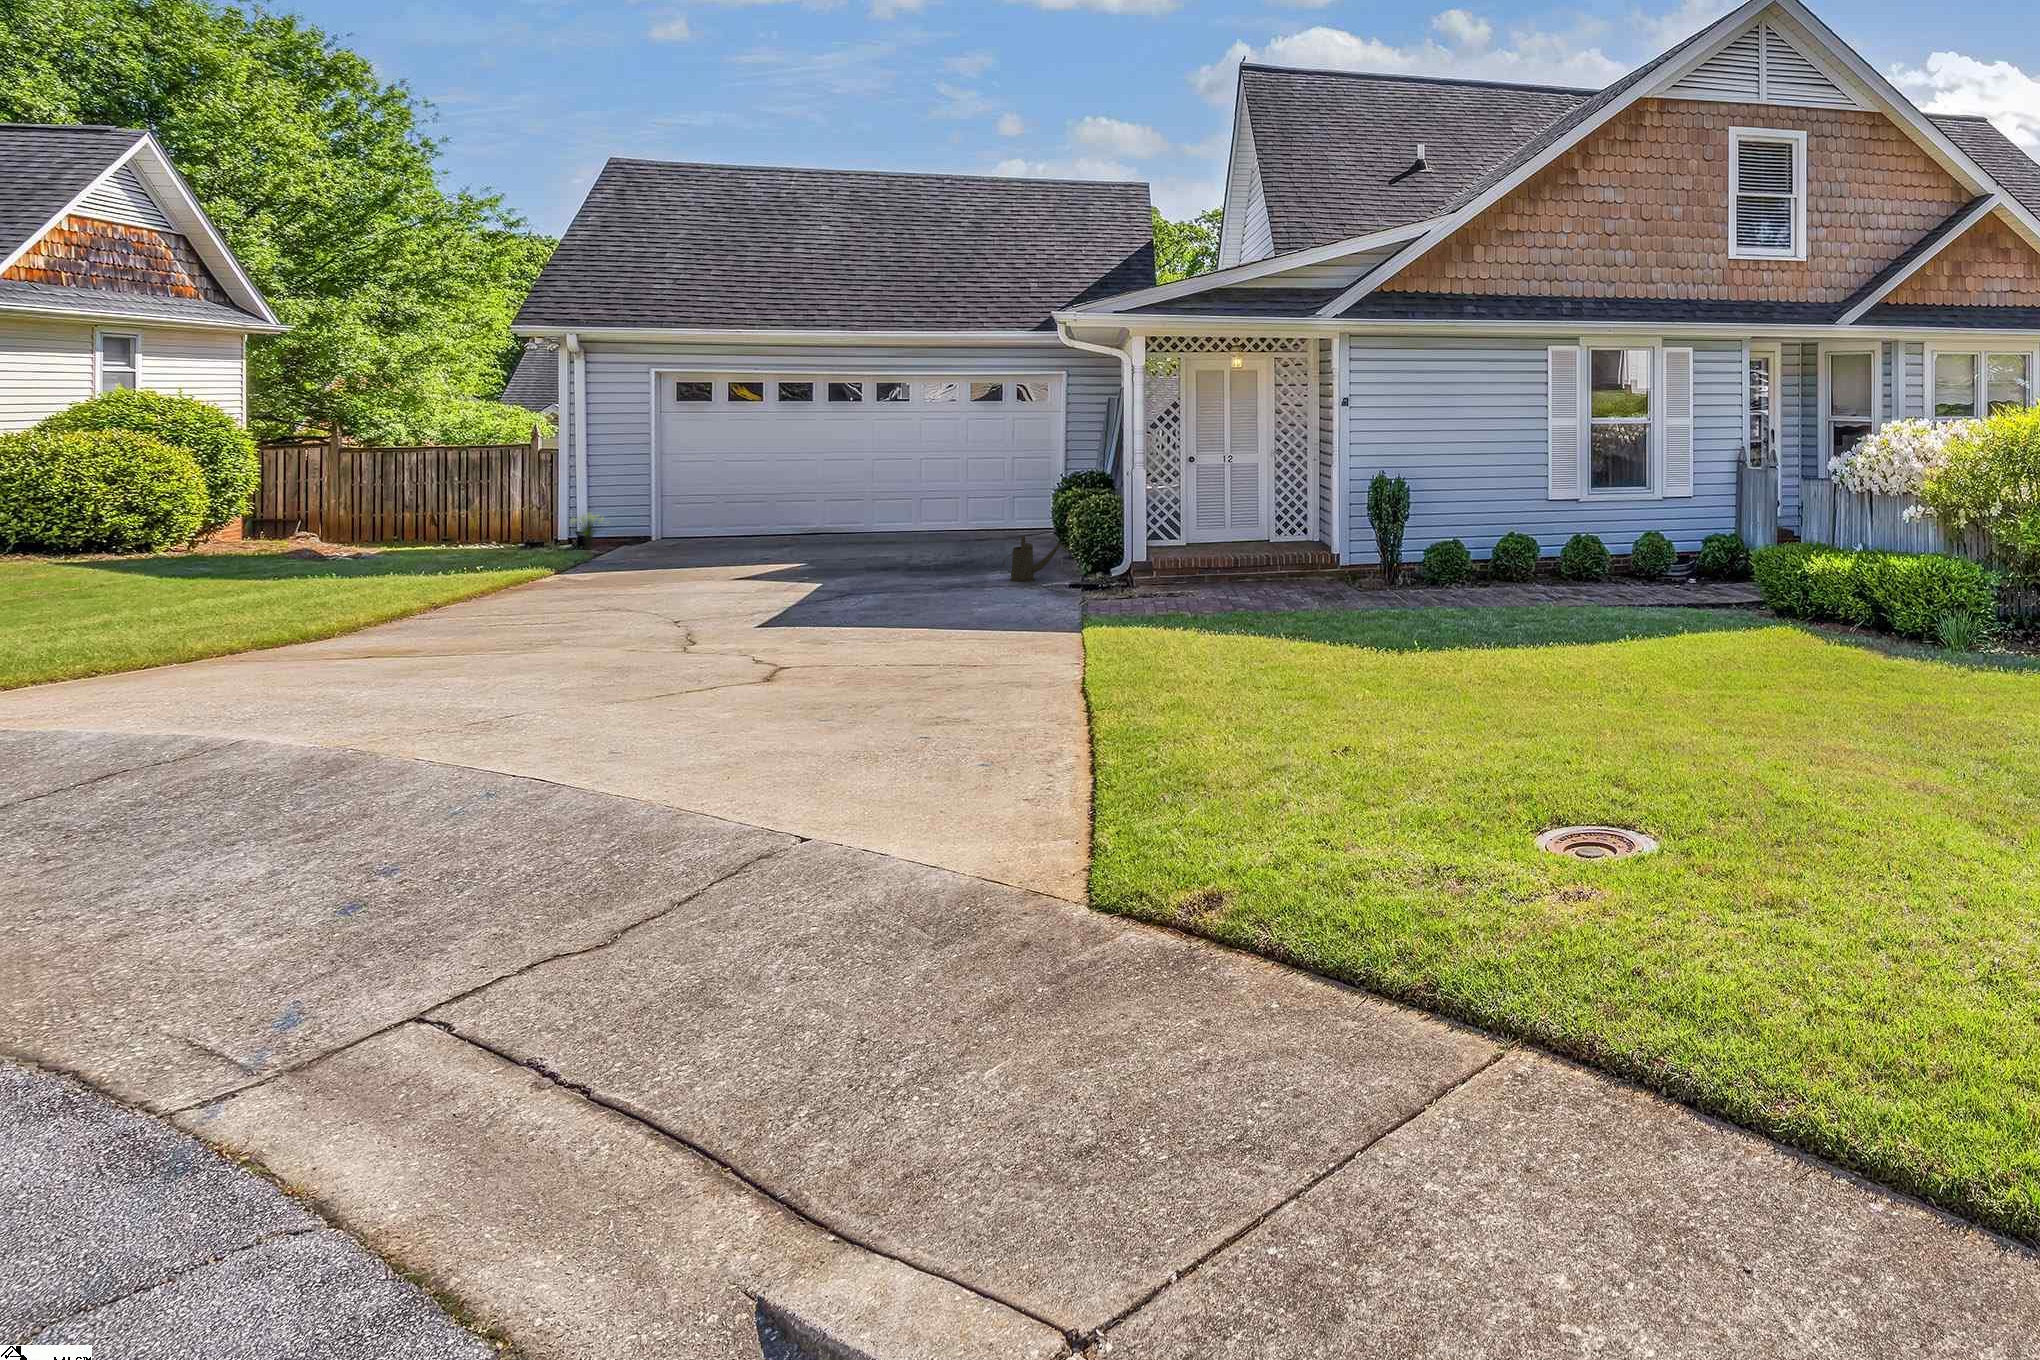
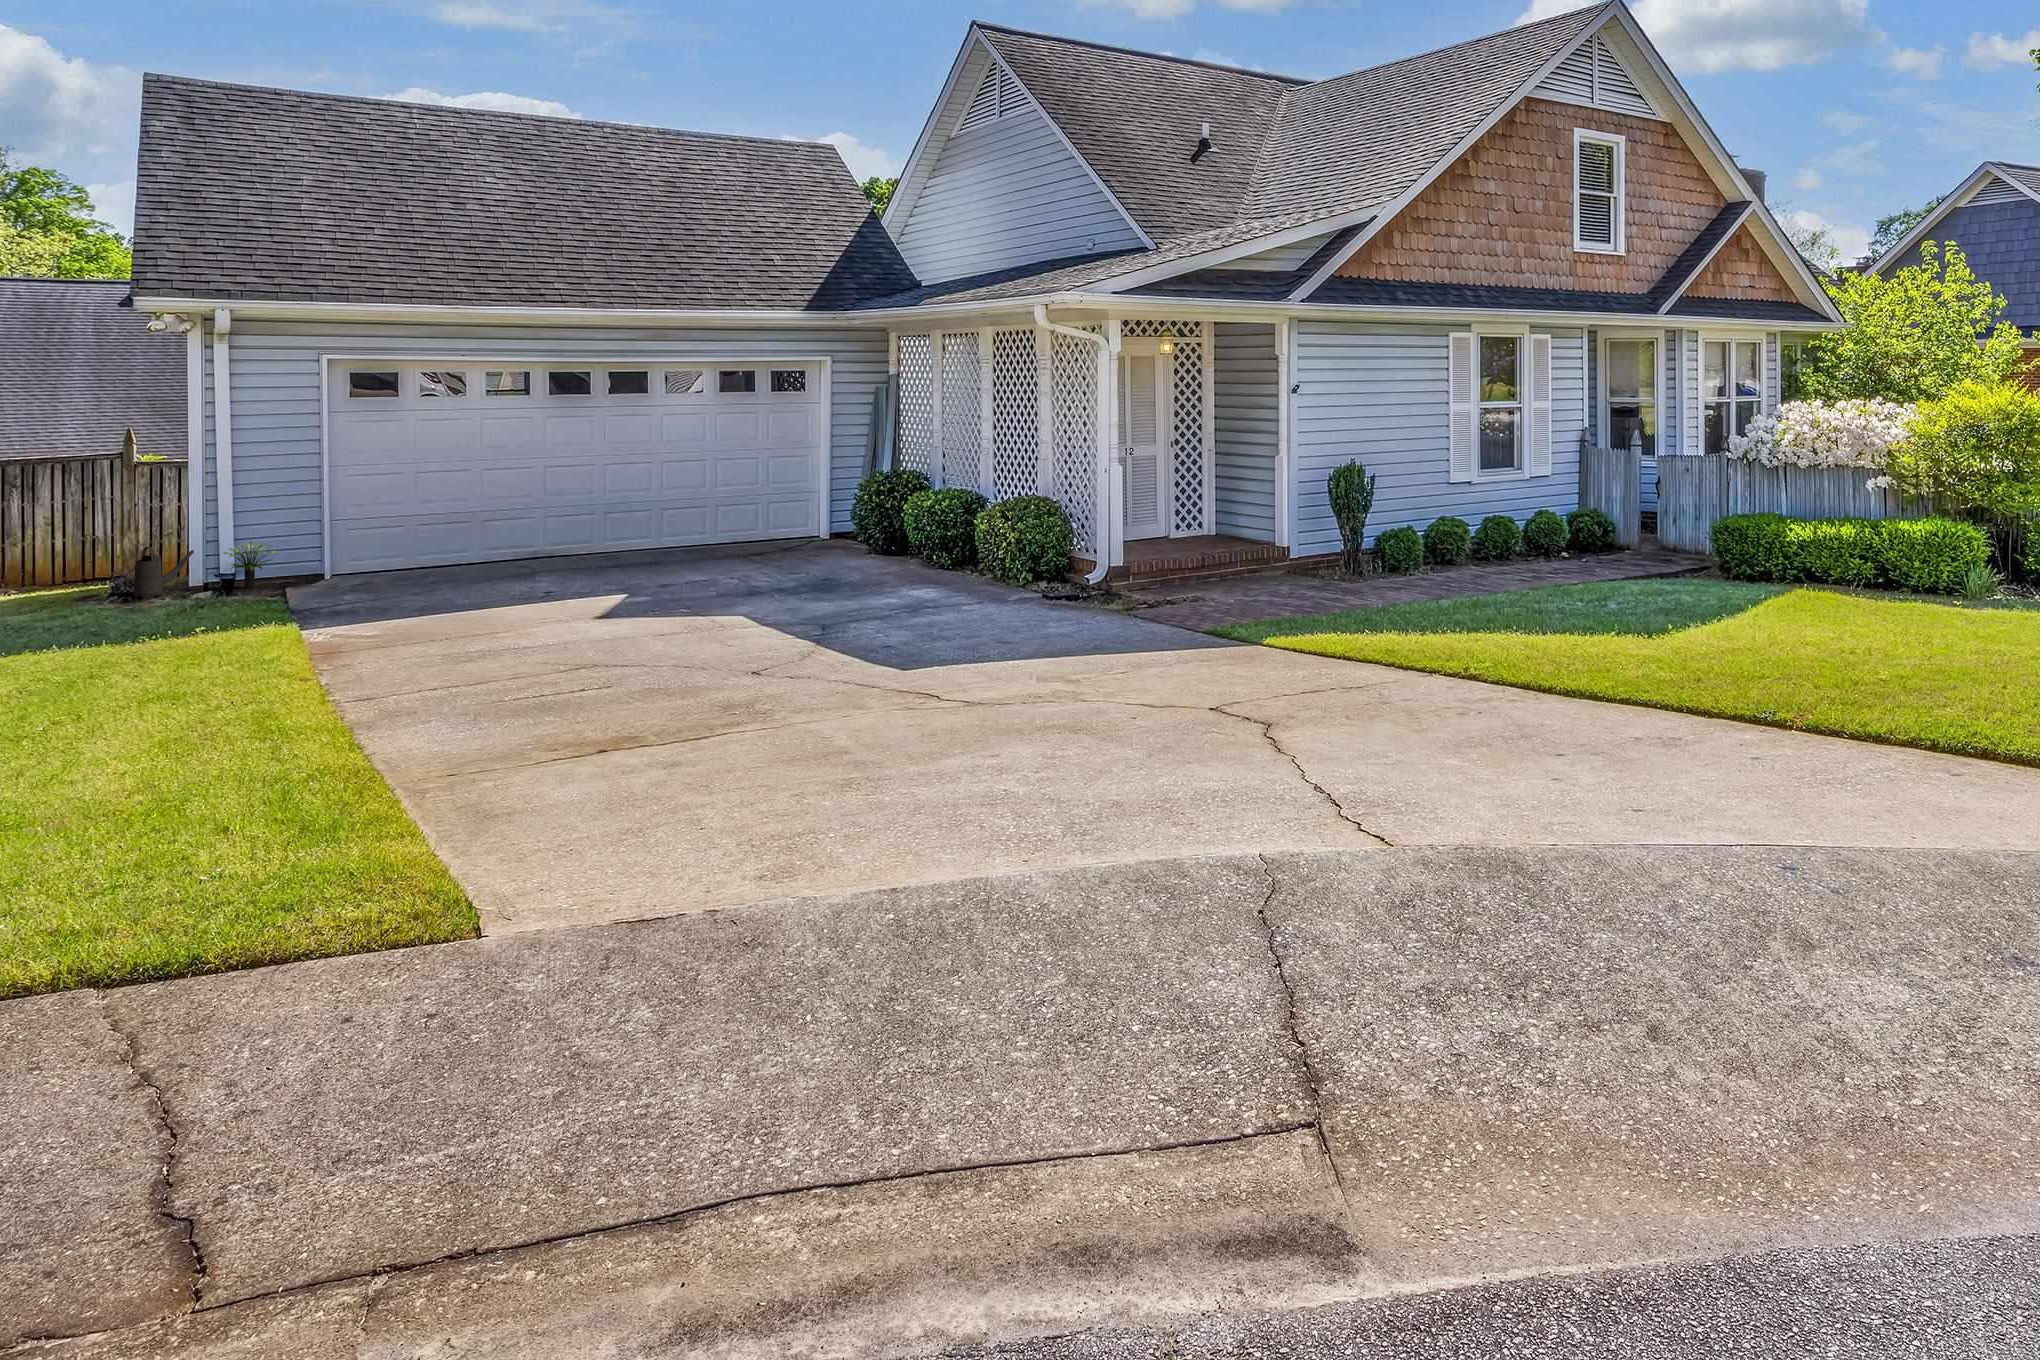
watering can: present [1003,535,1062,582] -> present [124,547,194,596]

